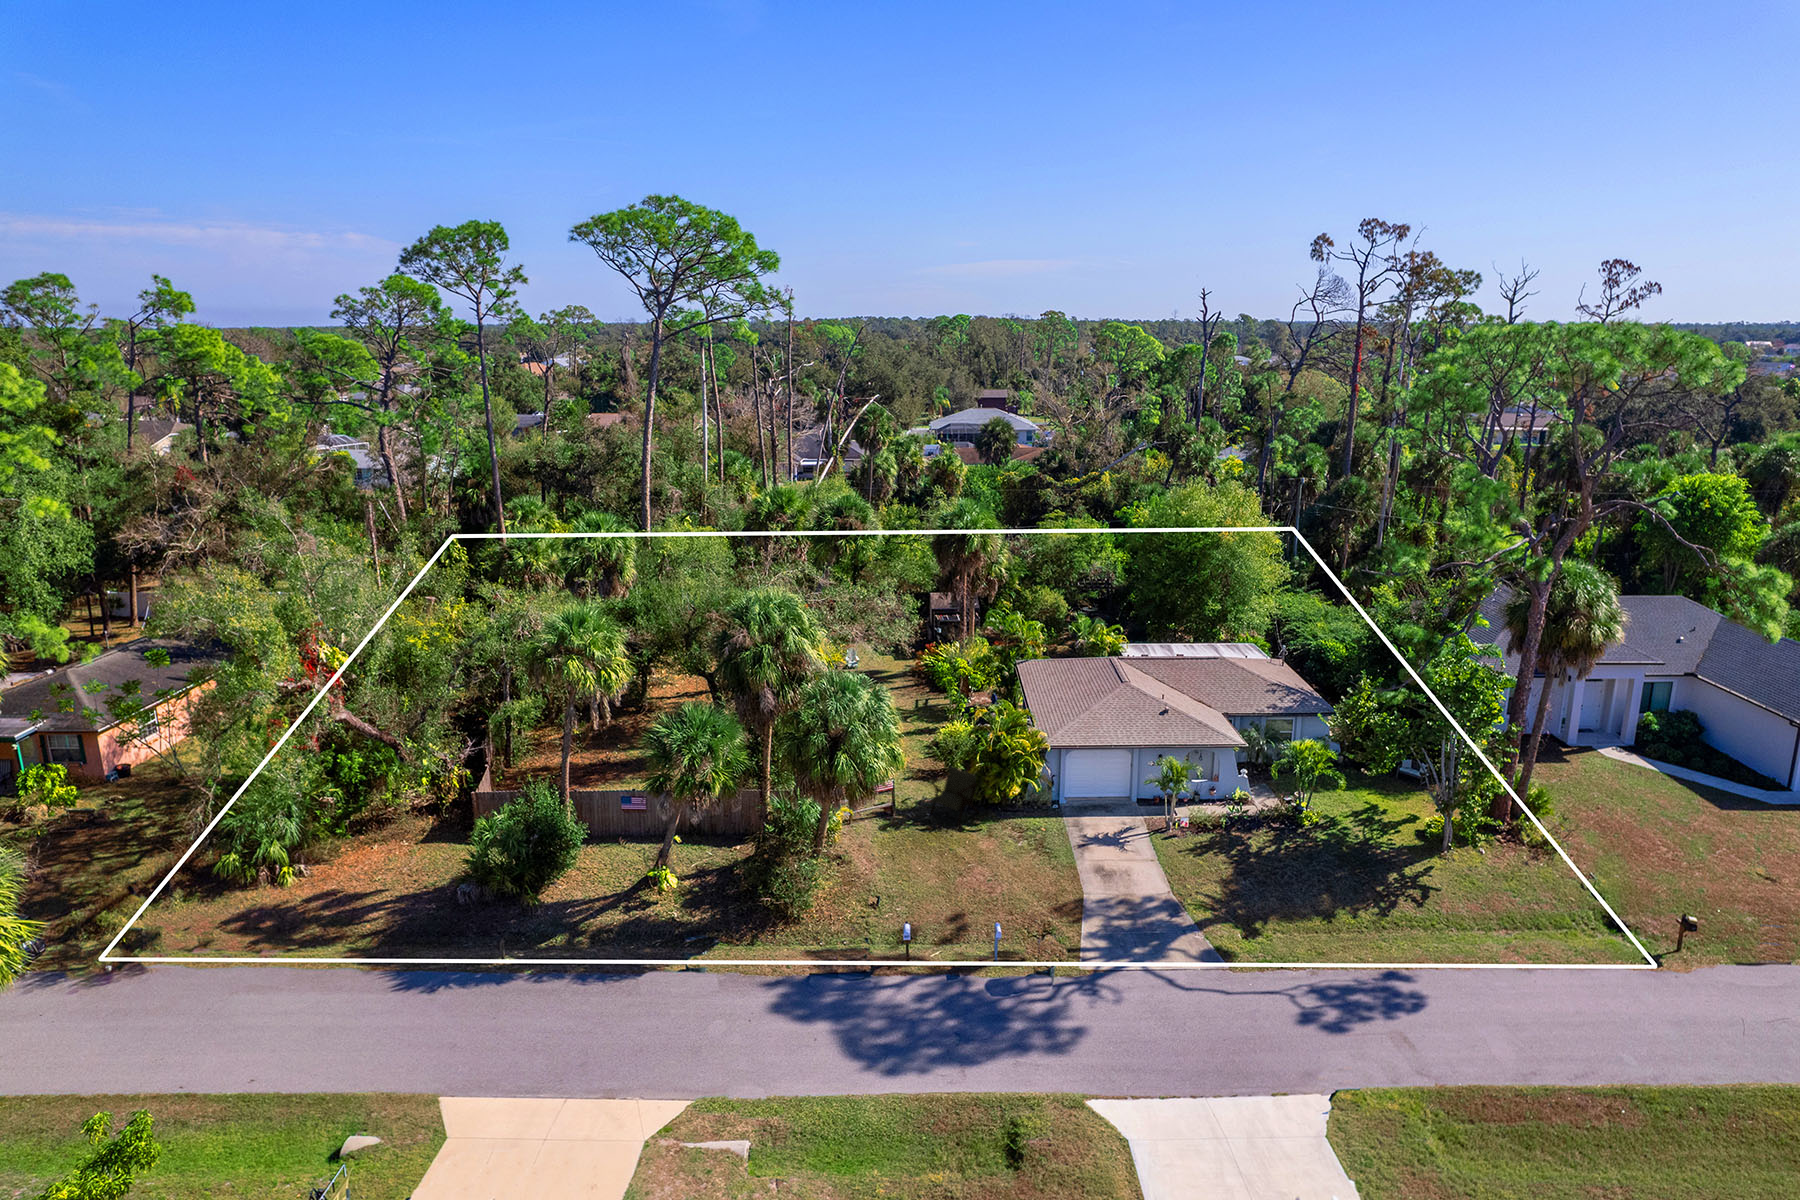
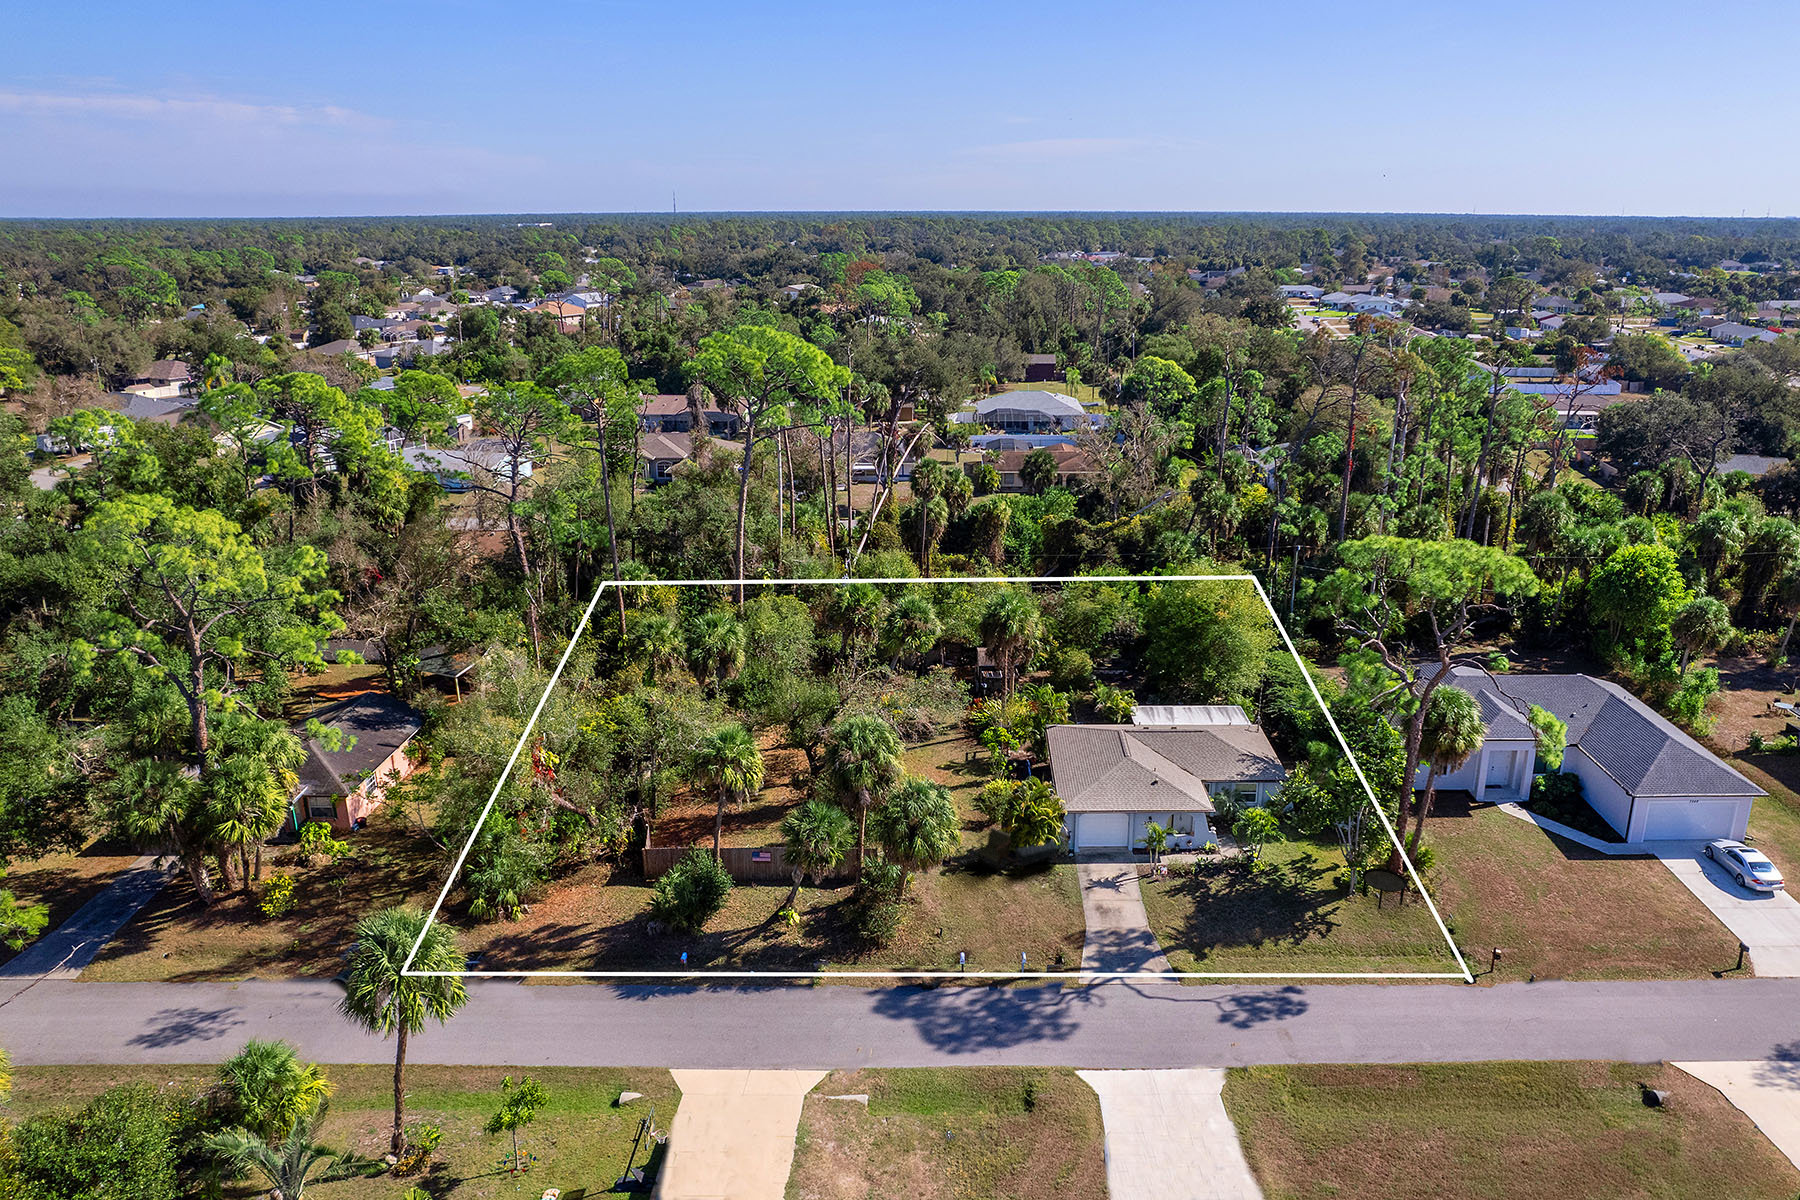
bench: none [983,785,1039,824] -> present [1016,842,1057,870]
round table: none [1457,816,1524,870] -> present [1362,868,1407,909]

